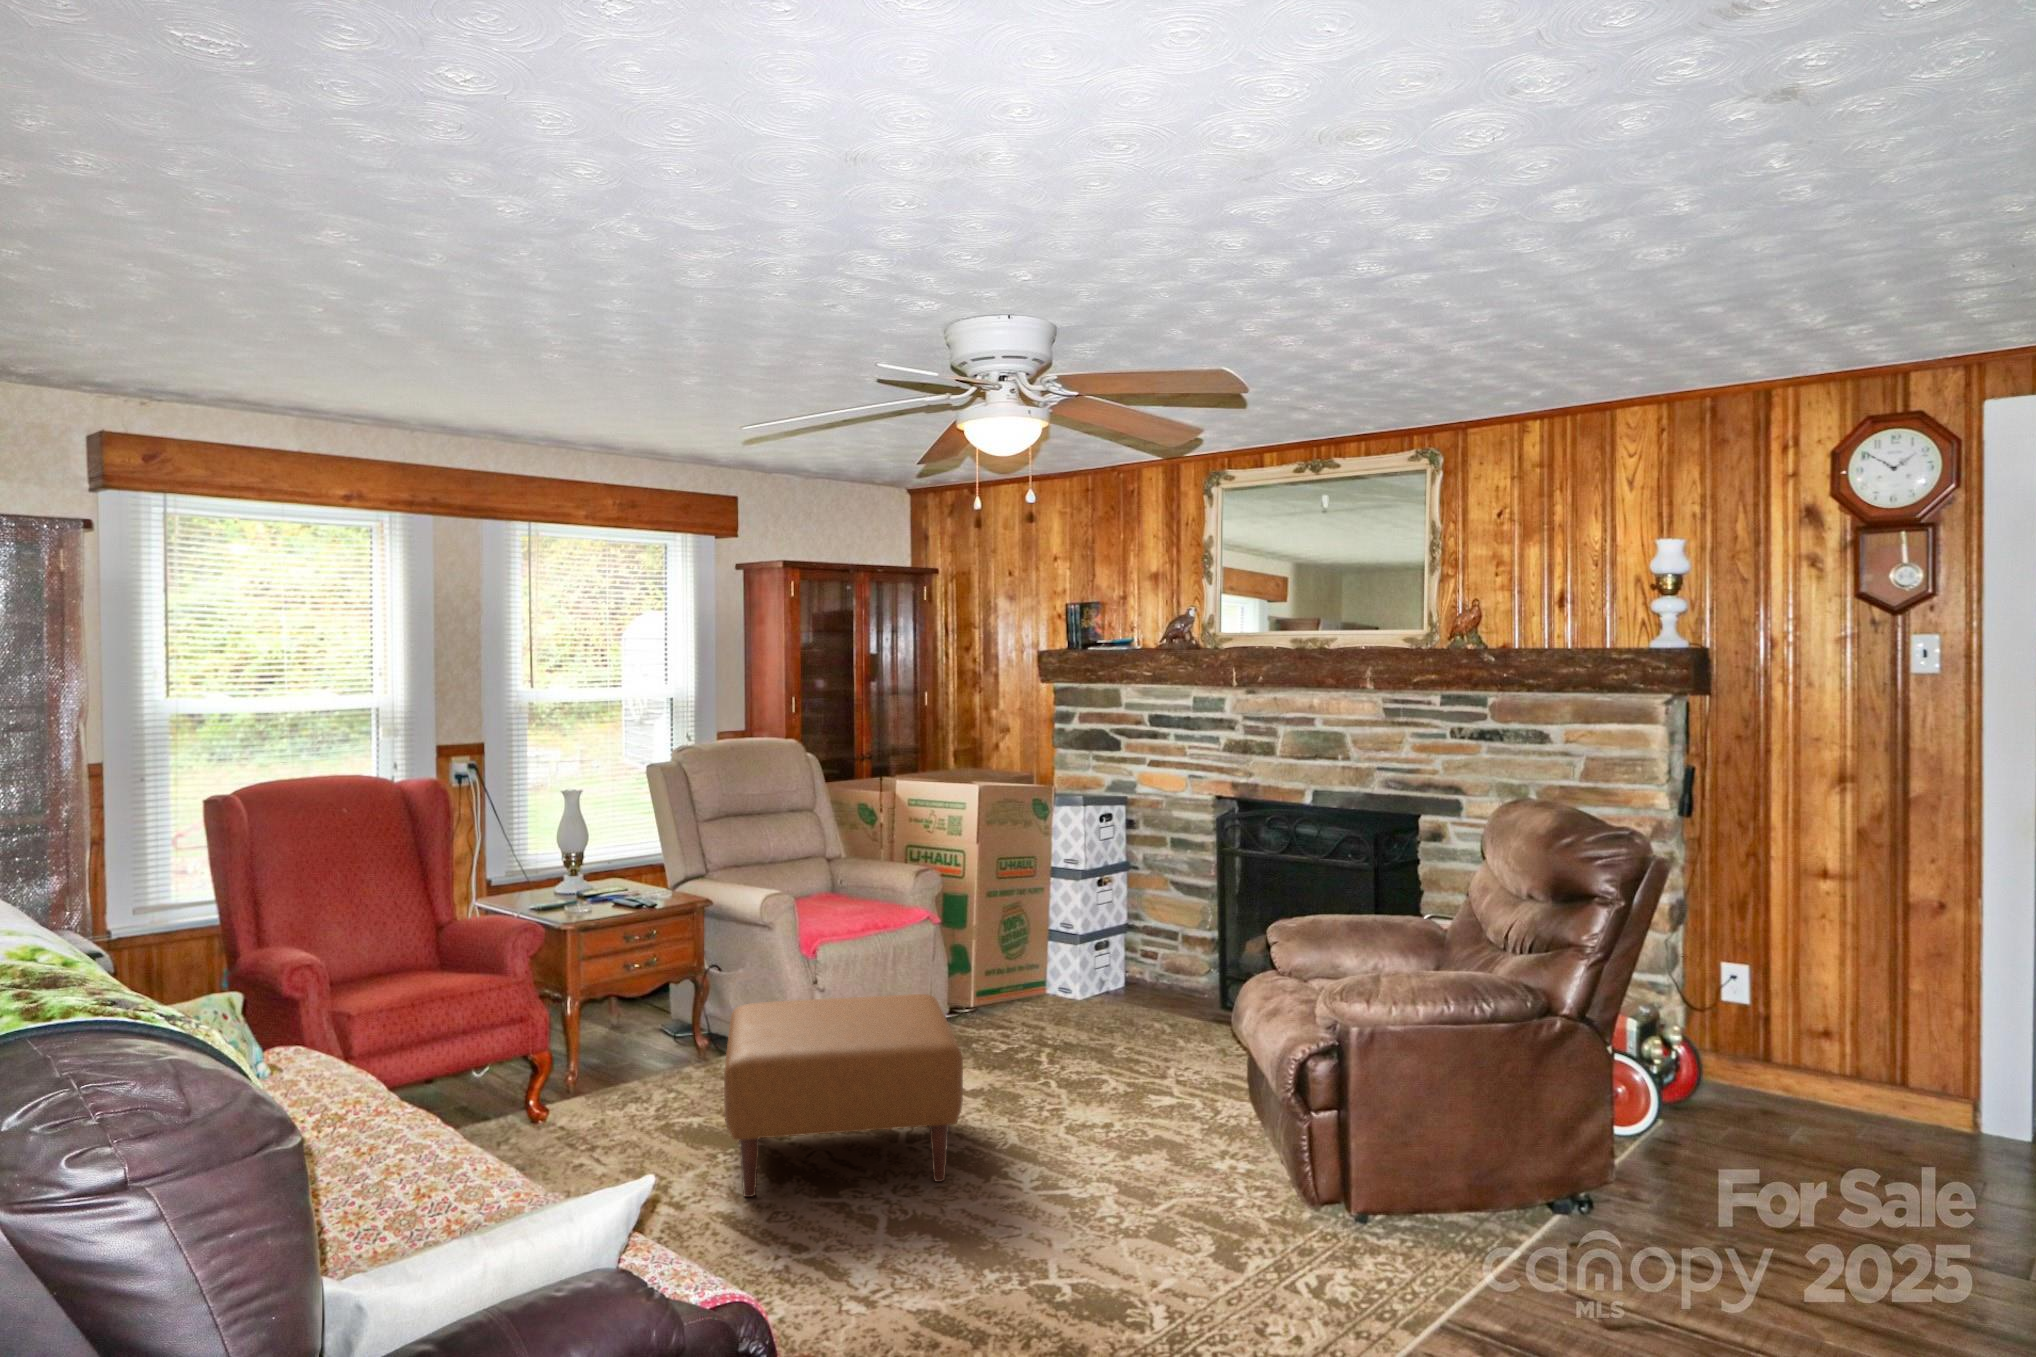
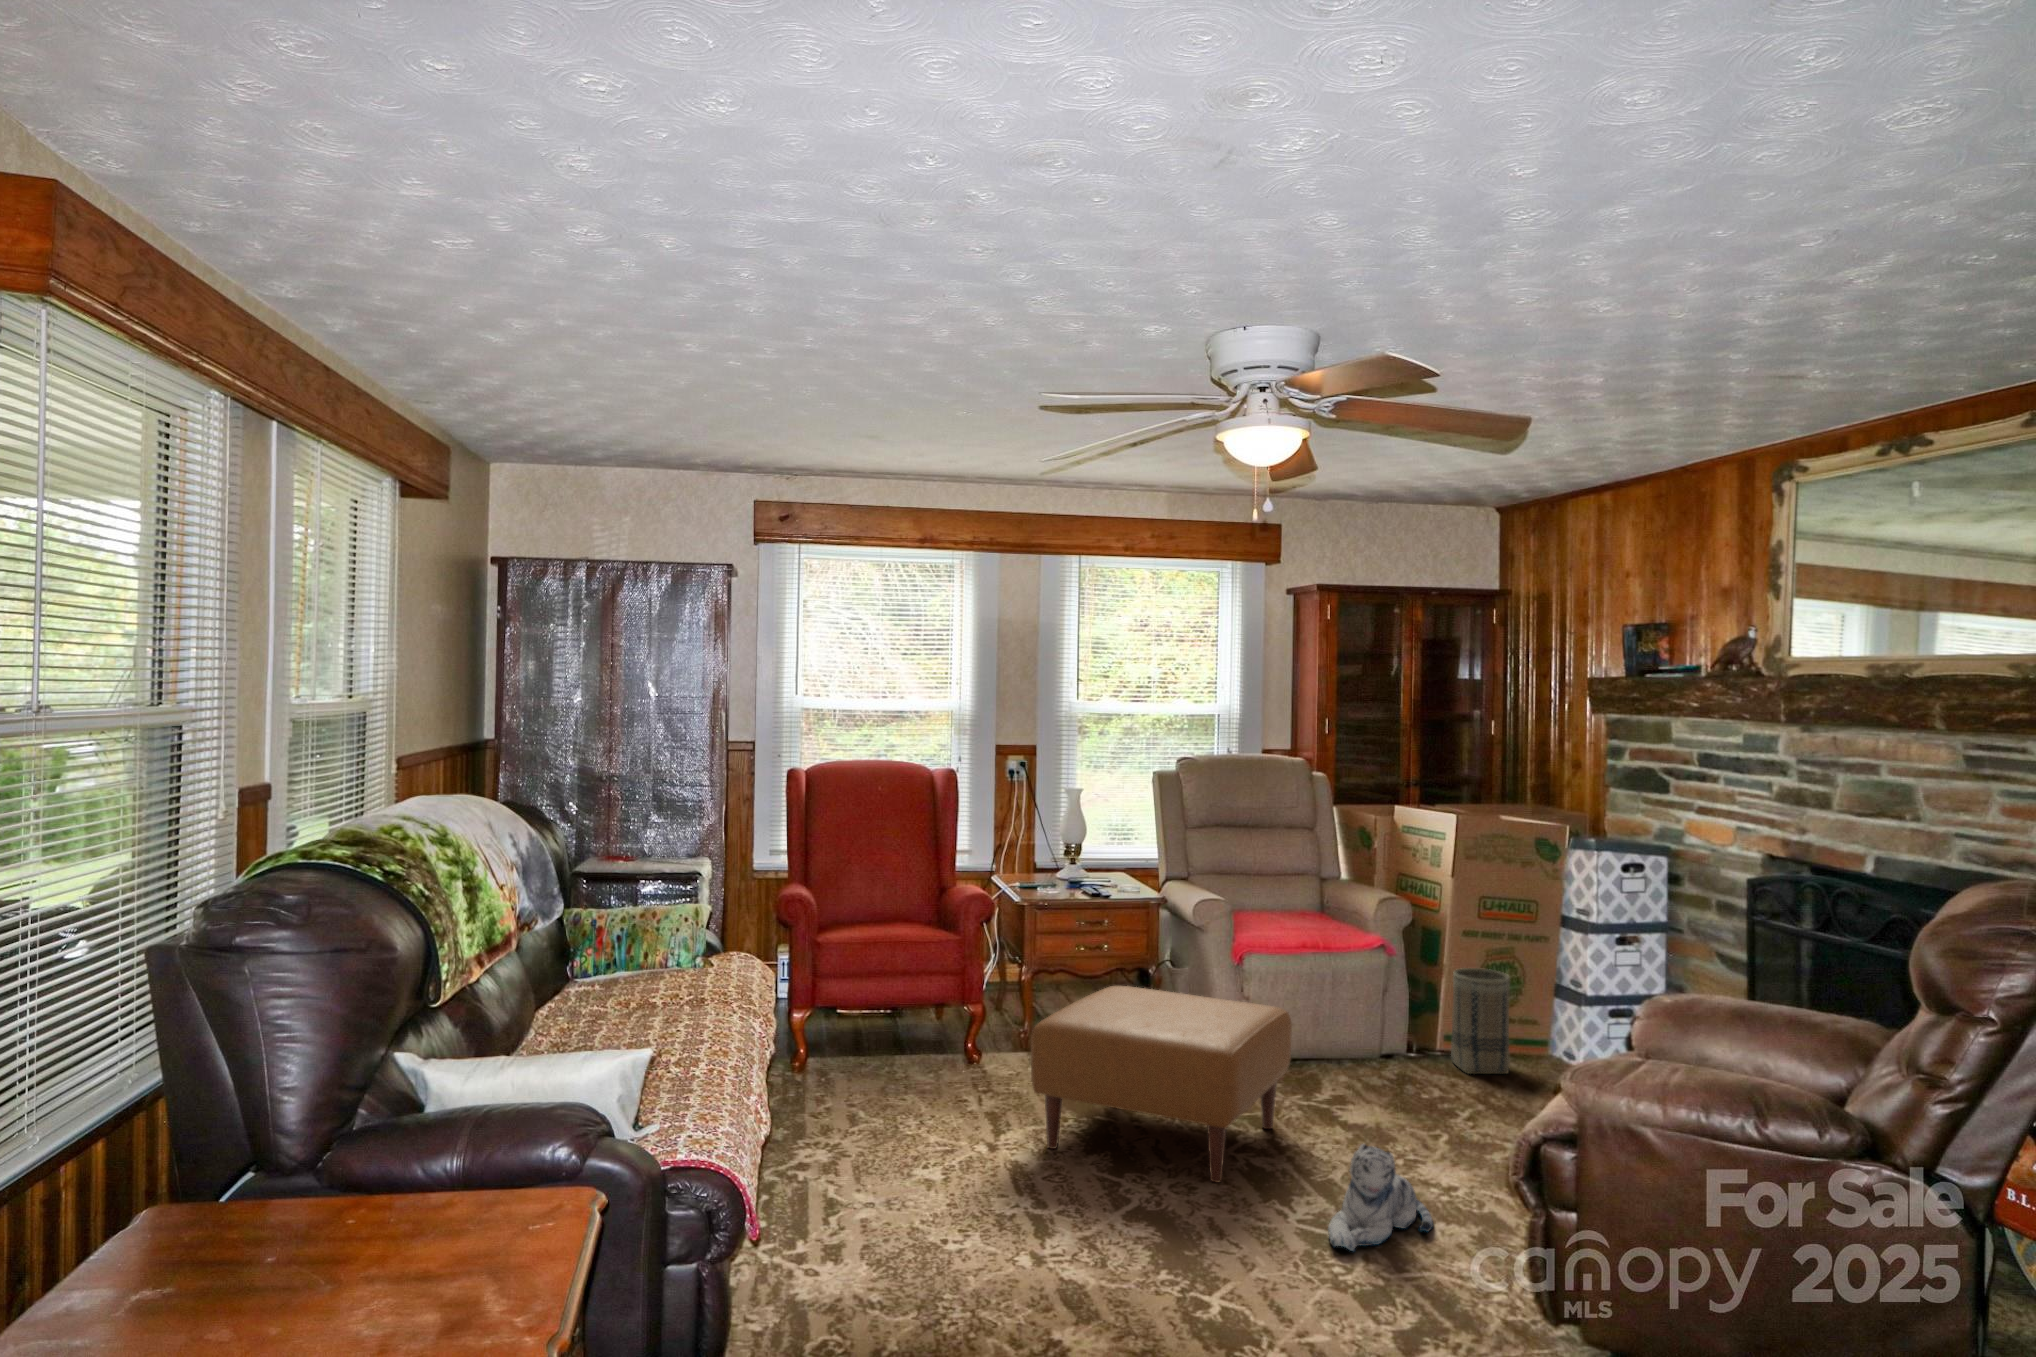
basket: none [989,925,1043,1024] -> present [1451,968,1510,1074]
plush toy: none [1076,1104,1156,1208] -> present [1328,1144,1433,1251]

